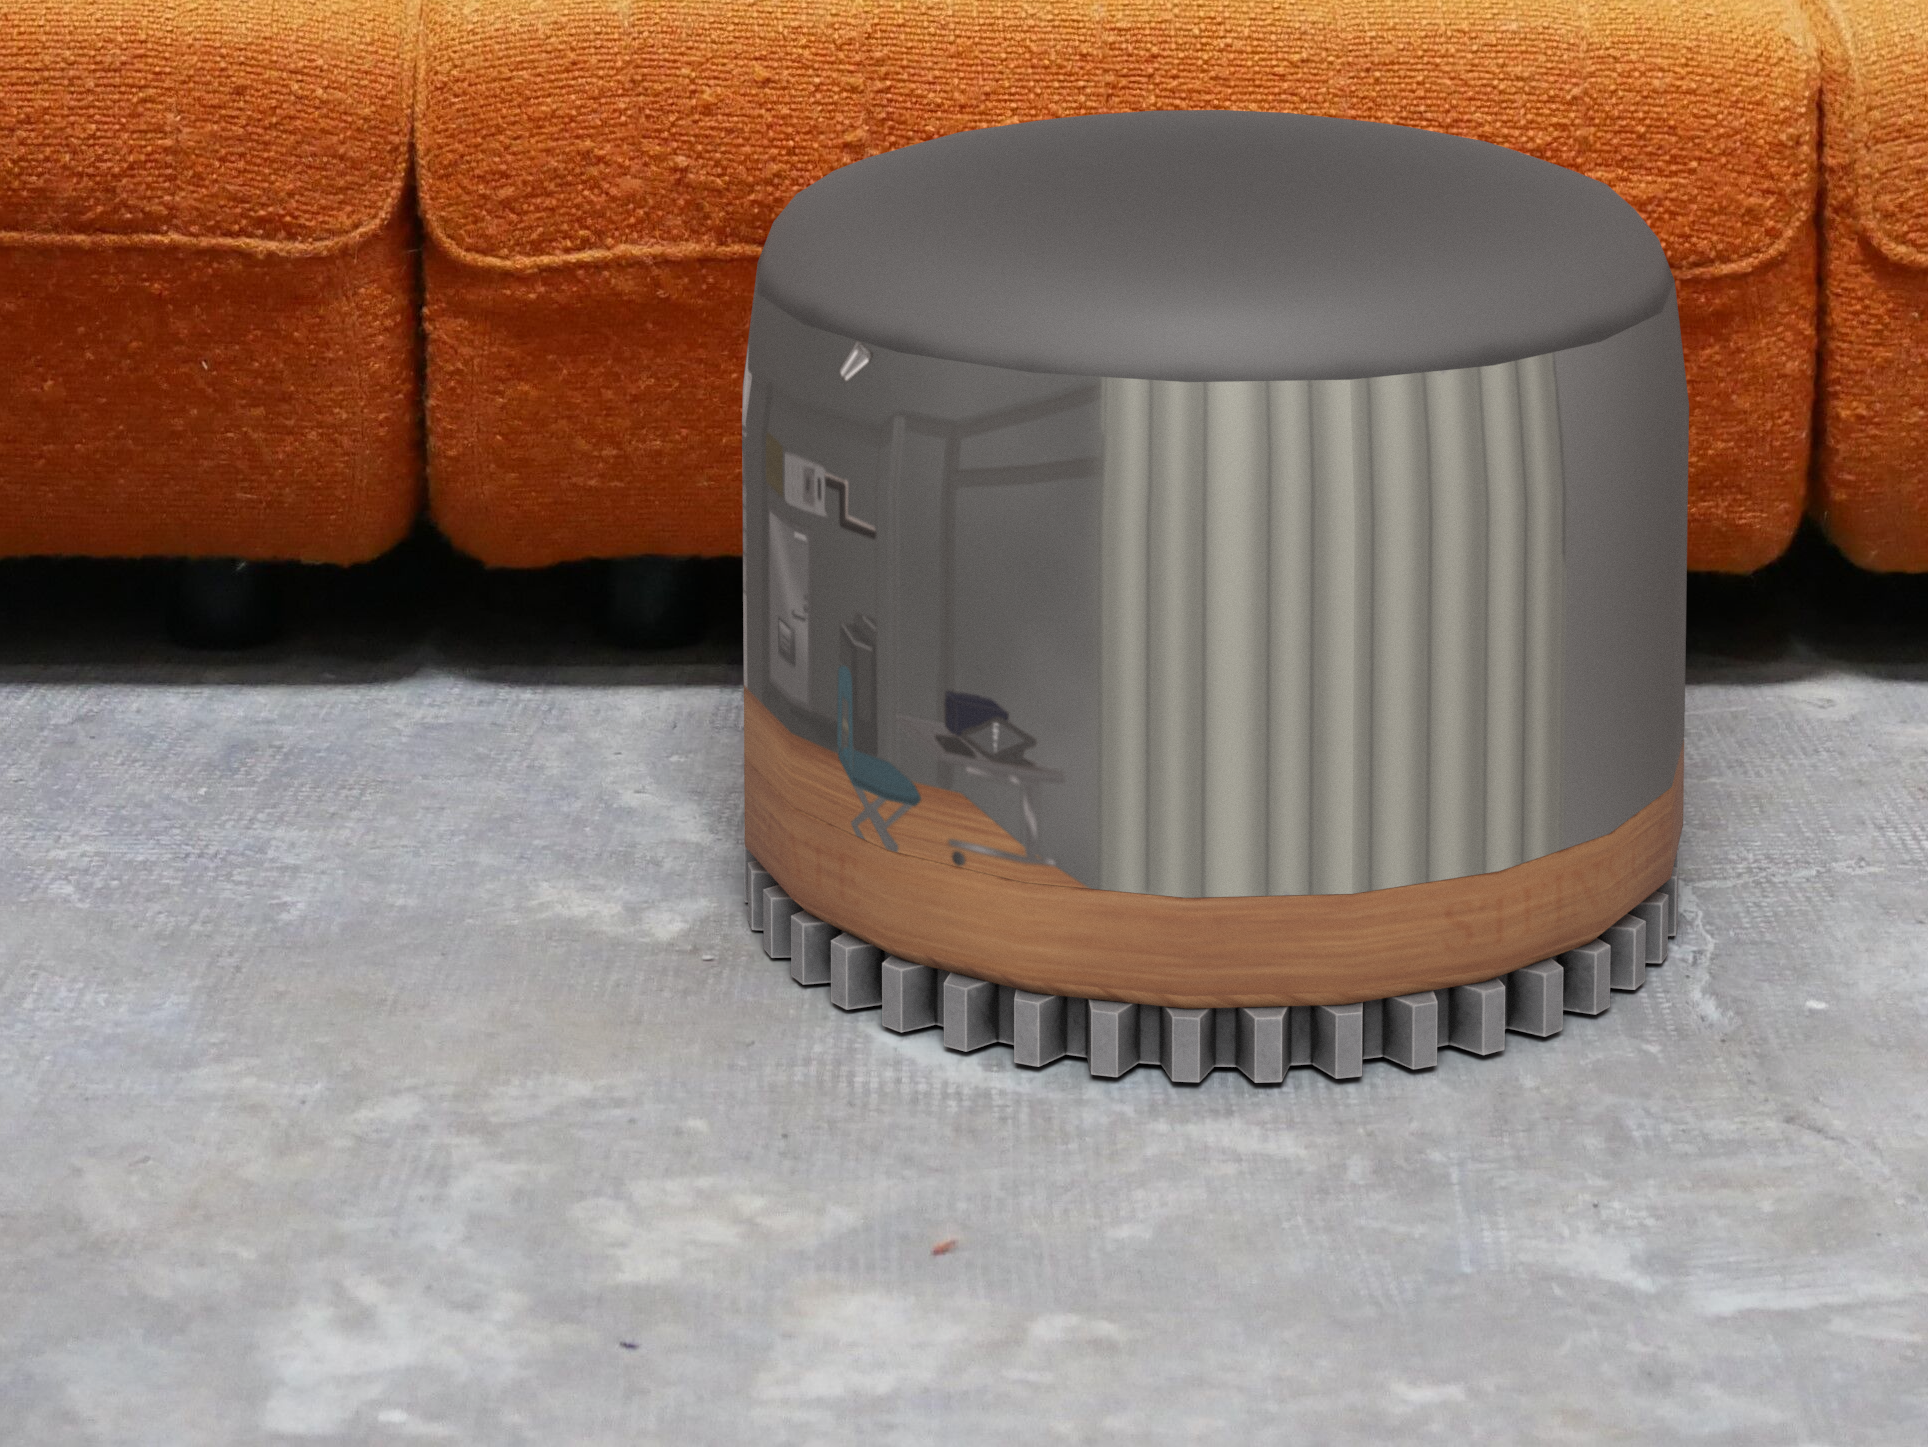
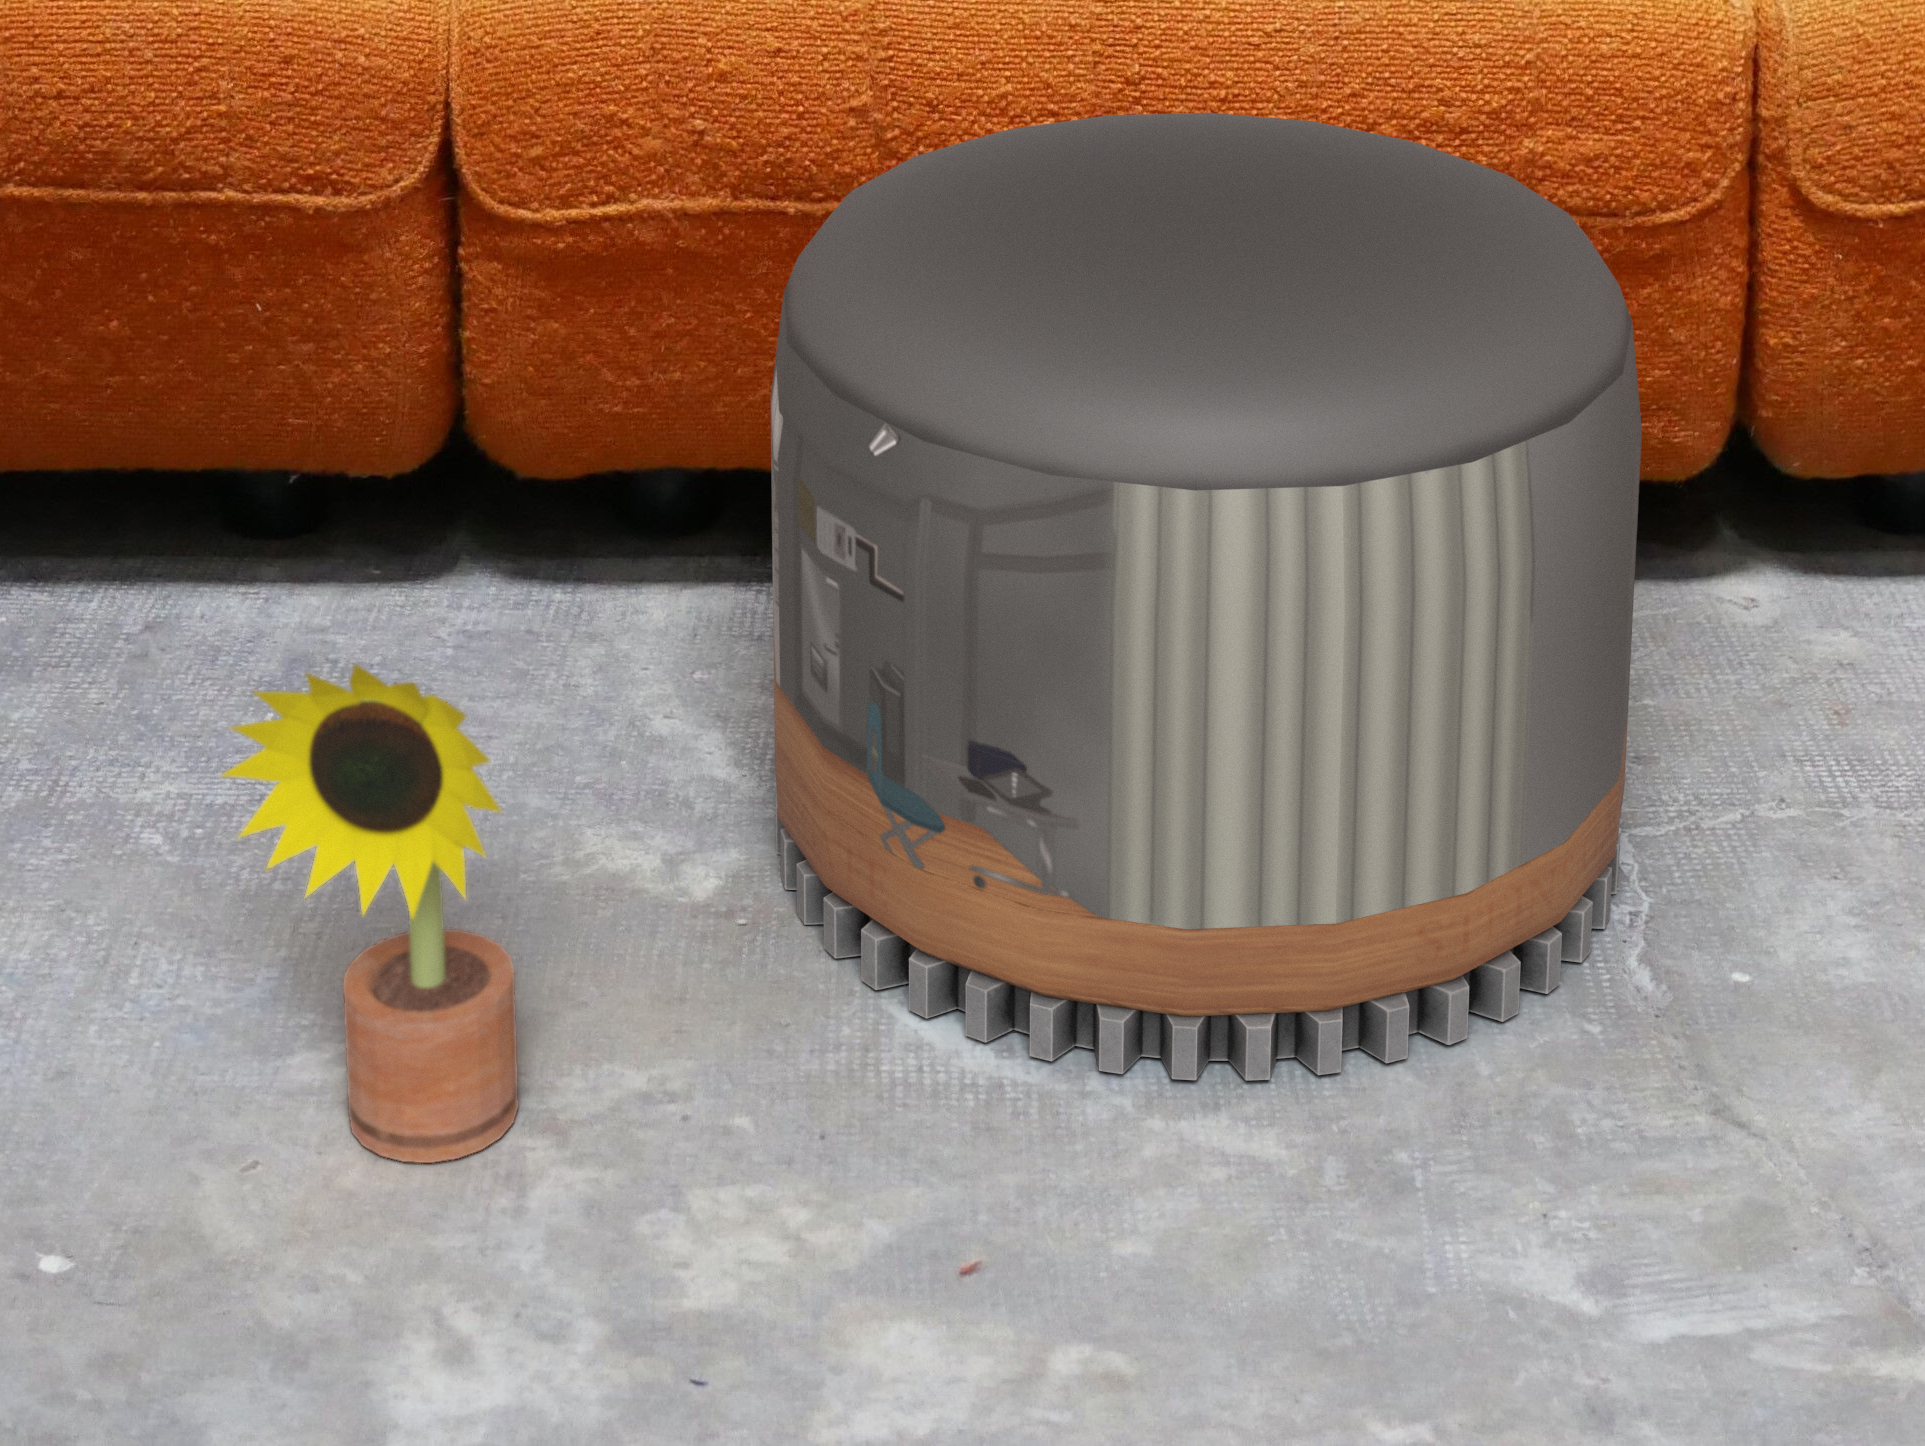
decorative plant: none [111,528,440,1148] -> present [222,664,518,1163]

